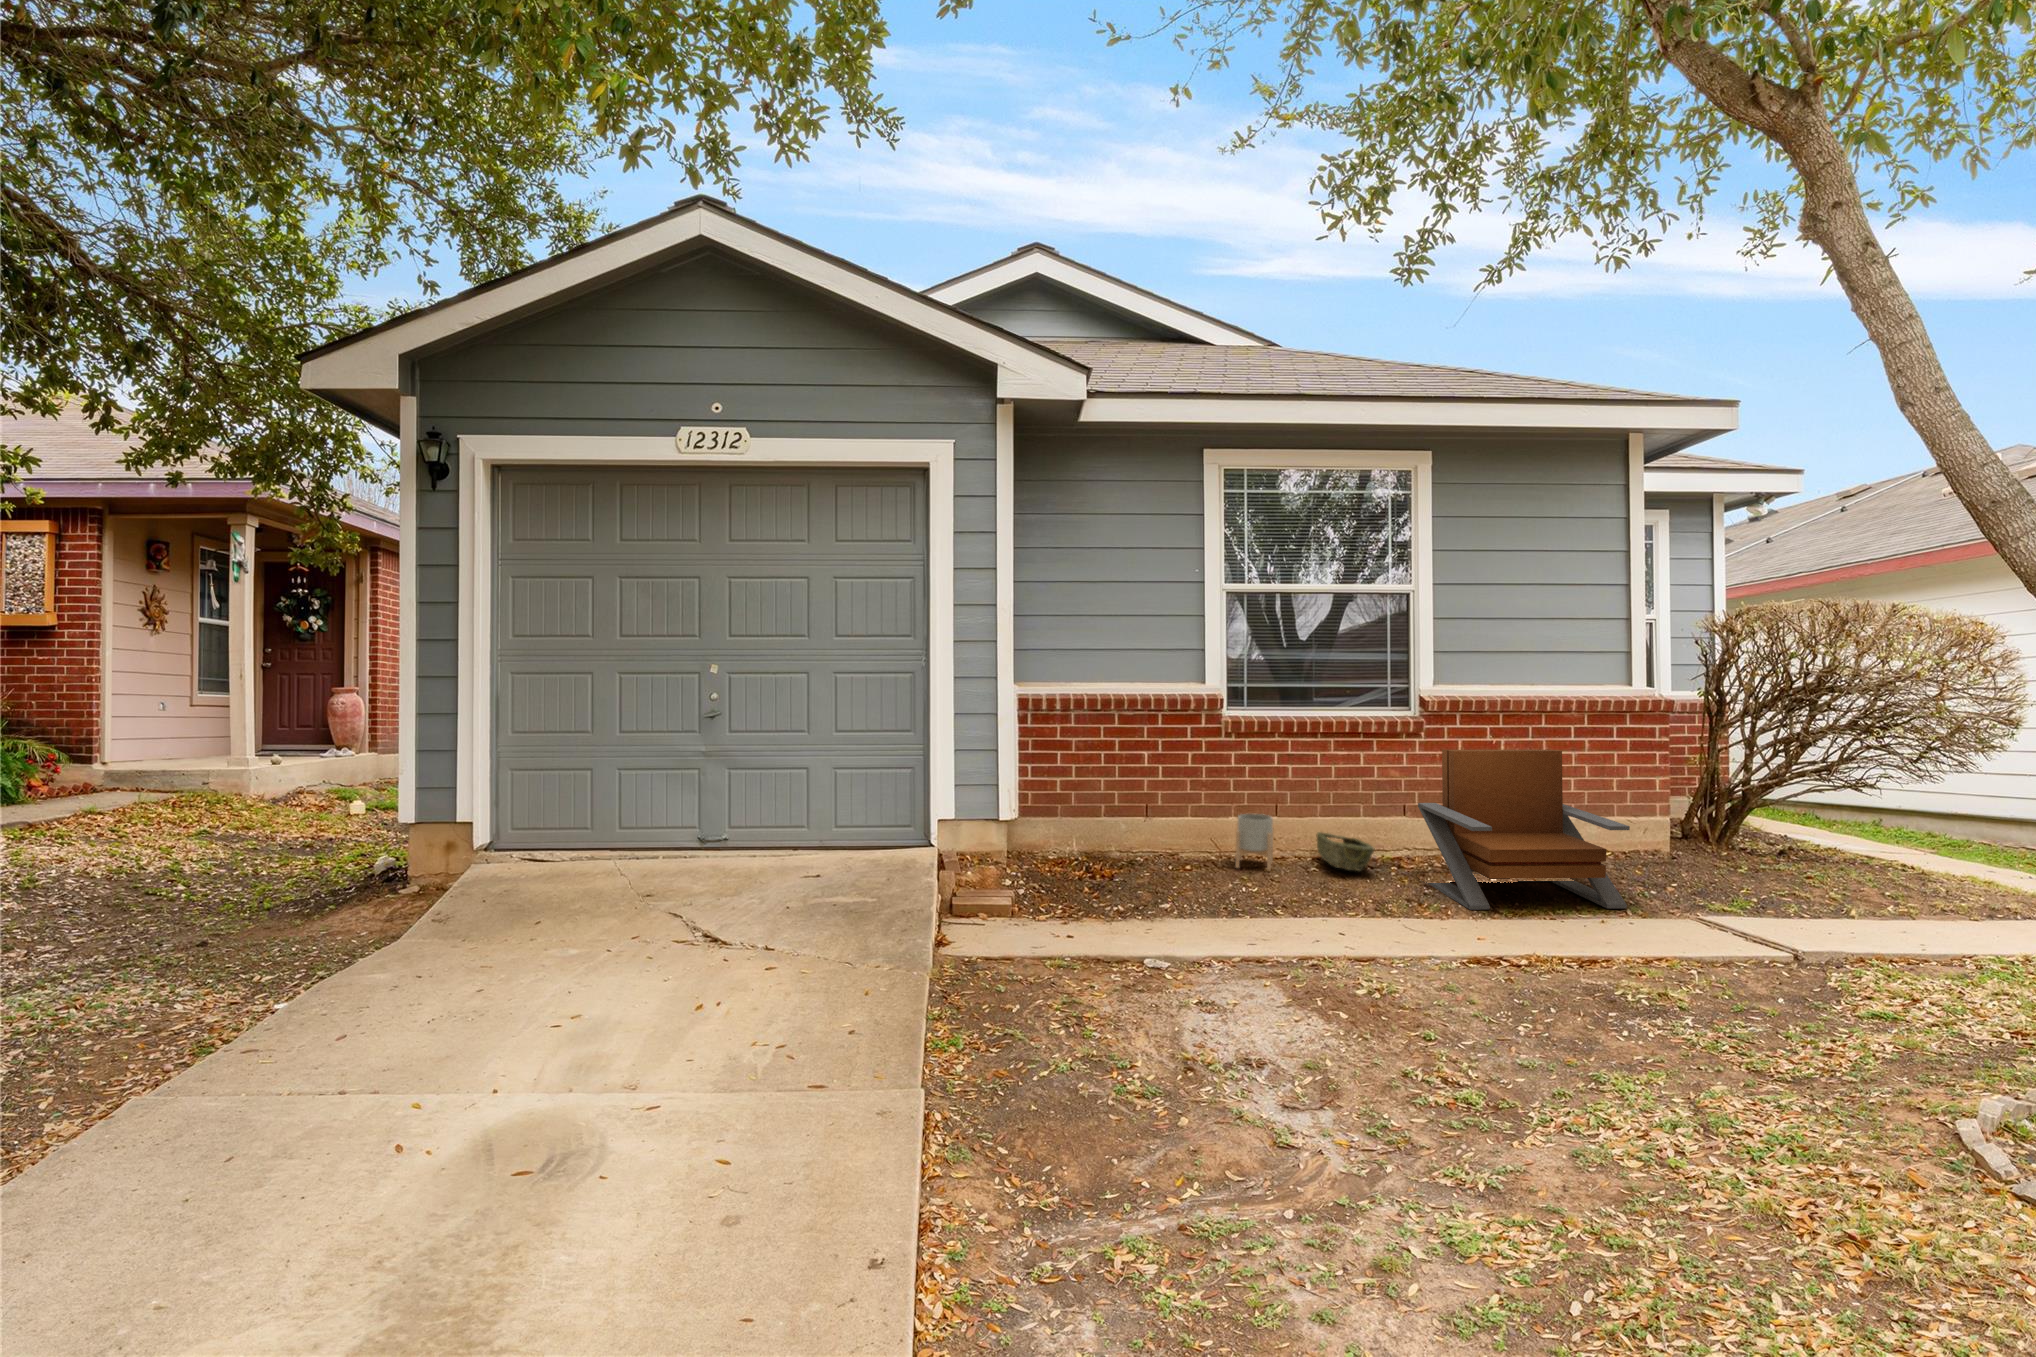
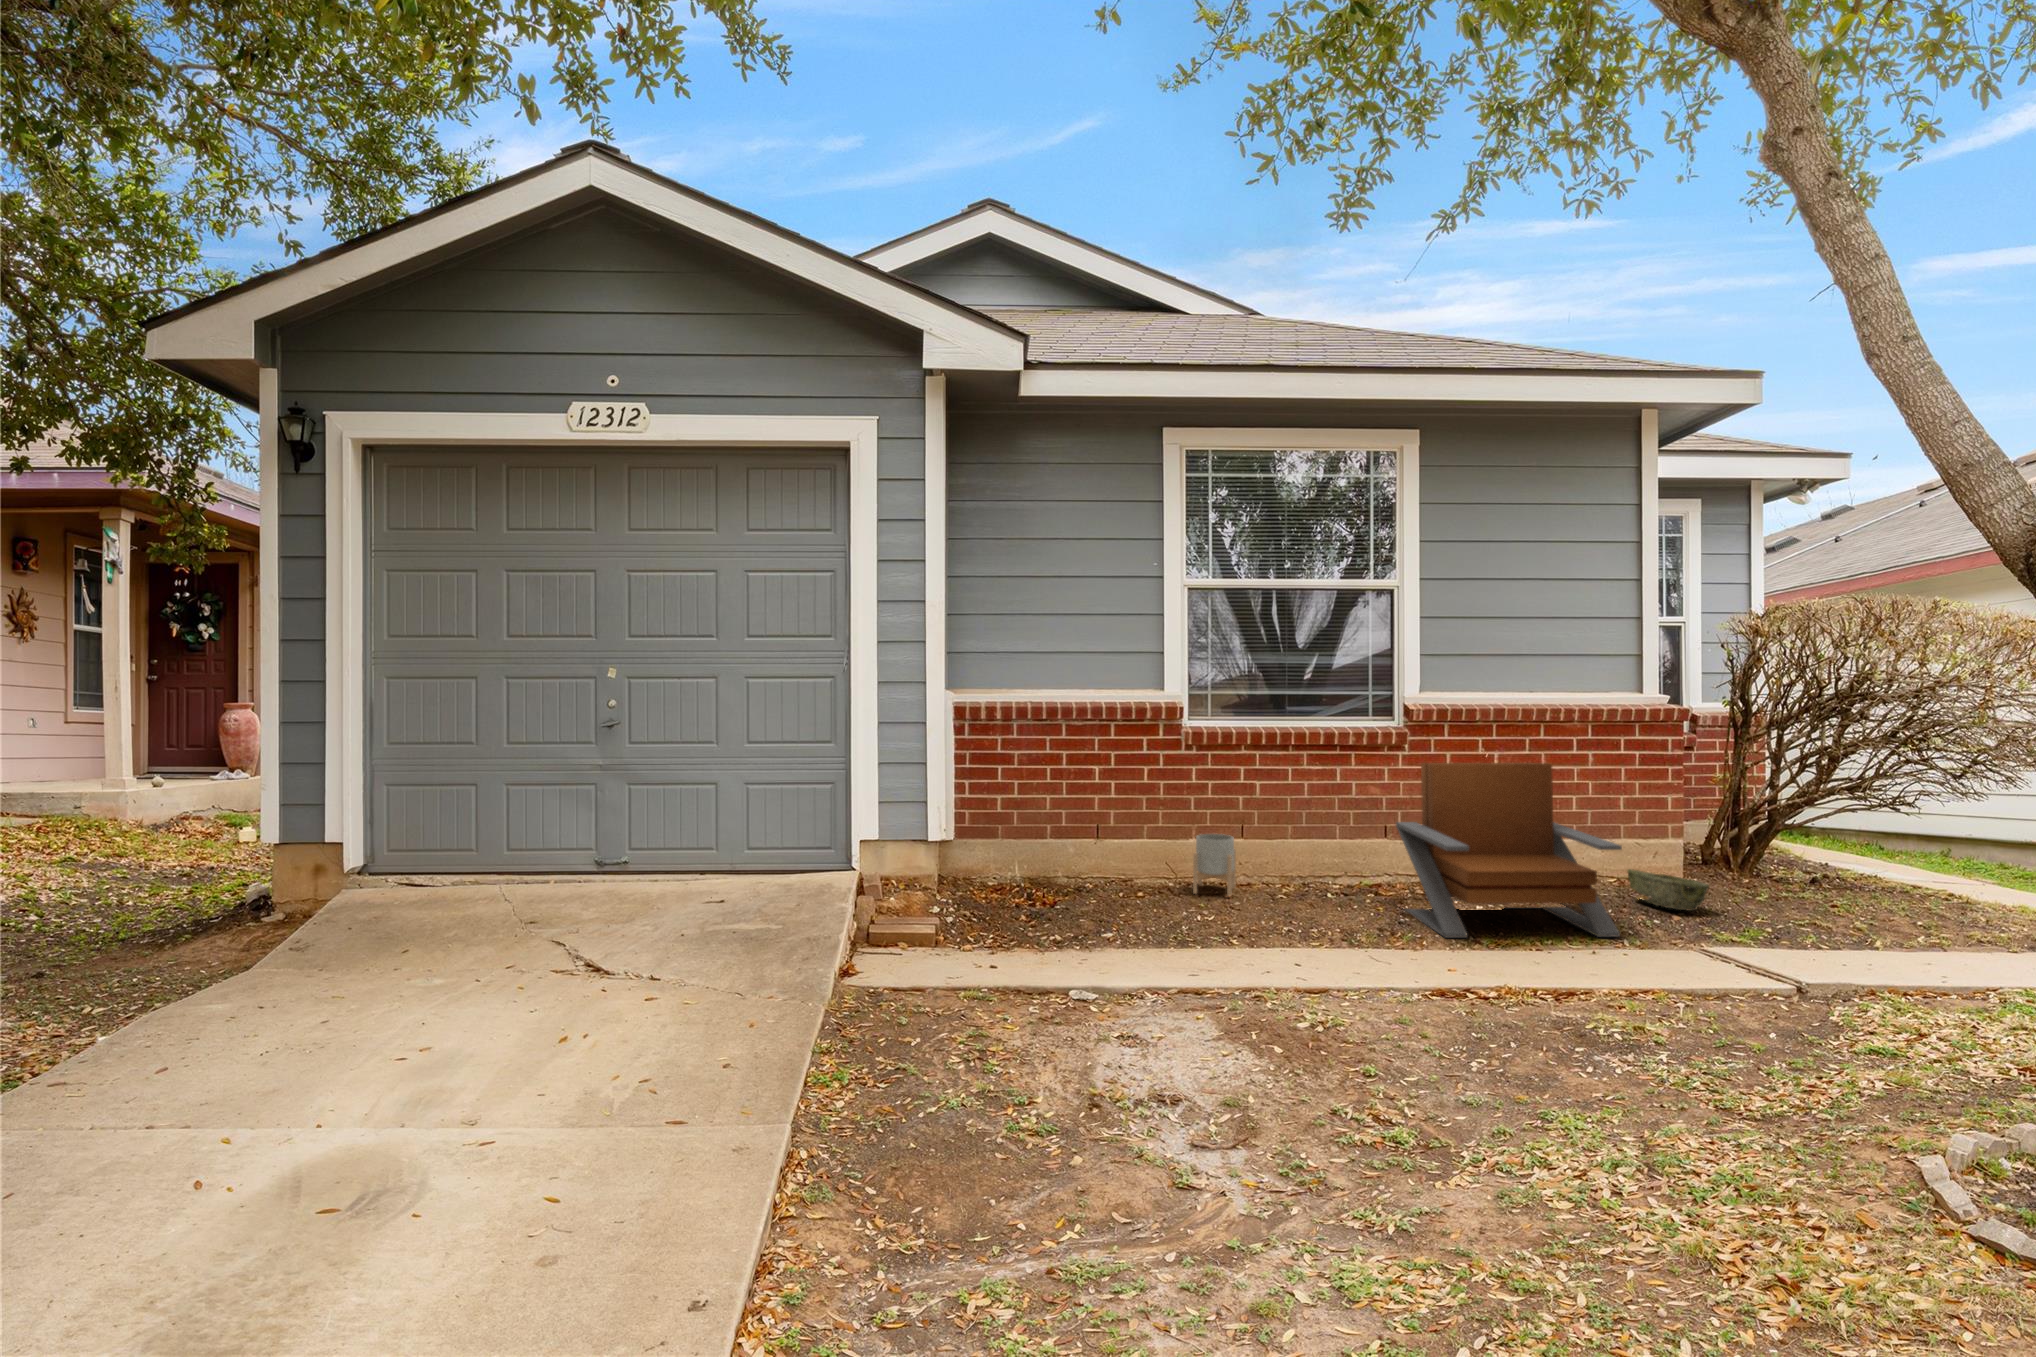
woven basket: present [1316,832,1375,871] -> present [1627,869,1709,911]

